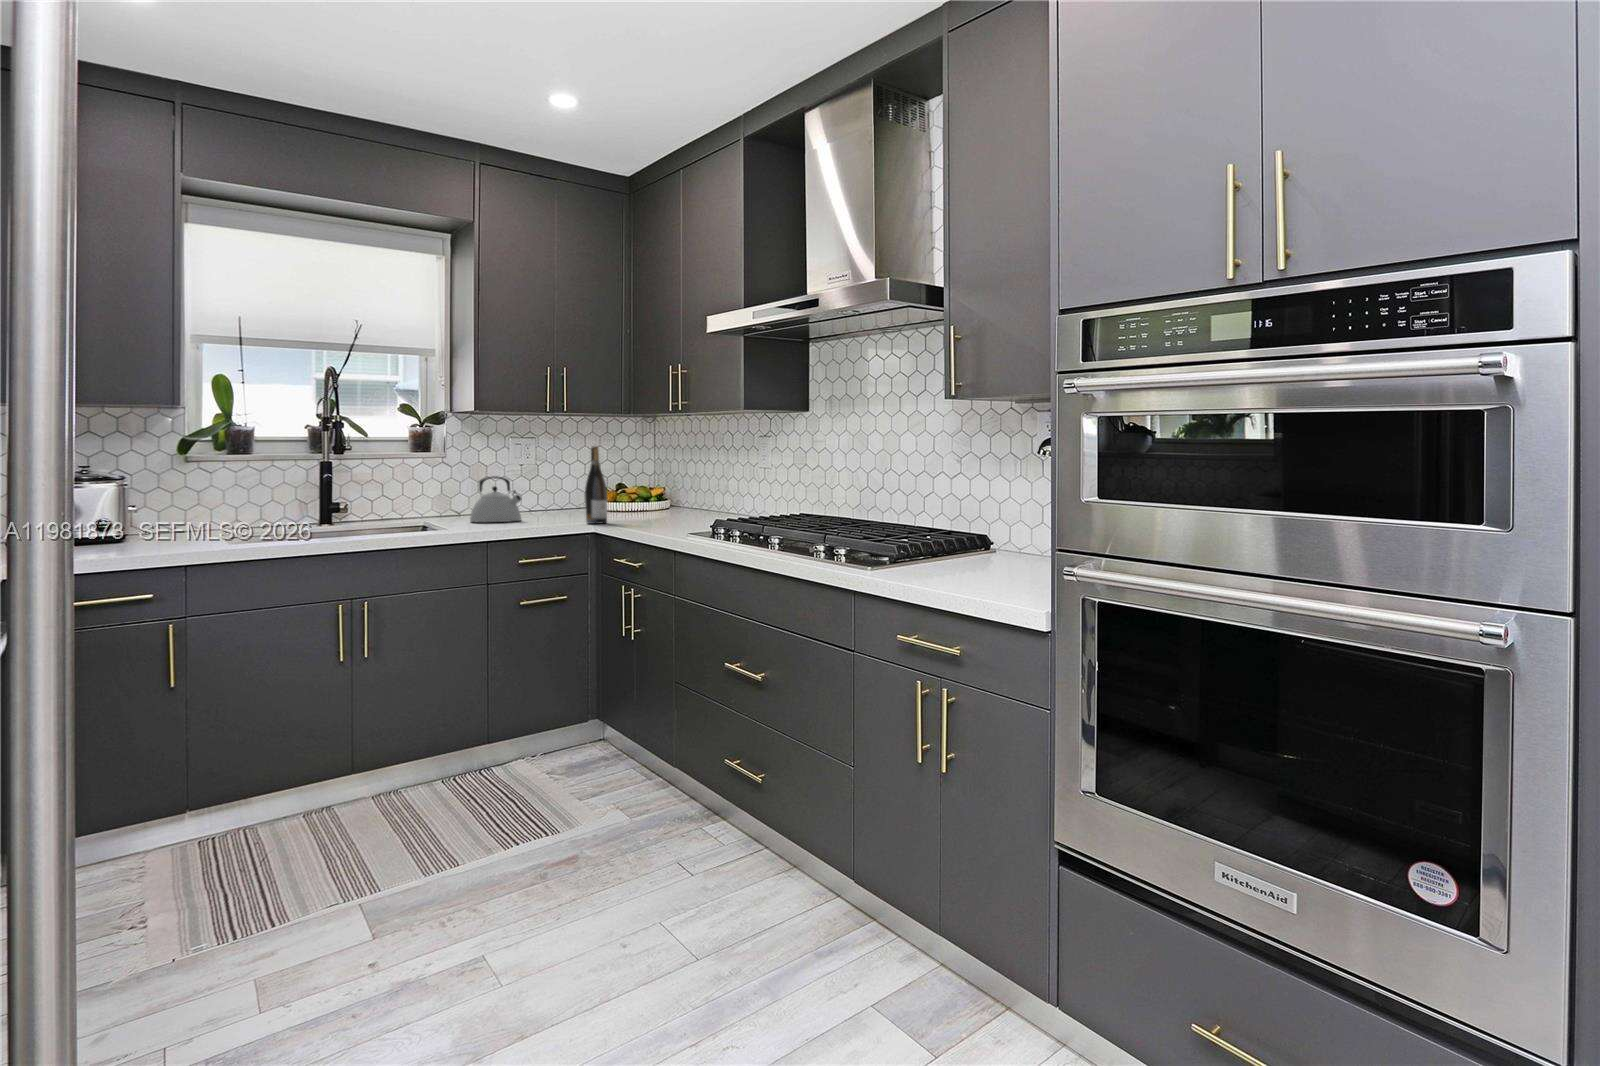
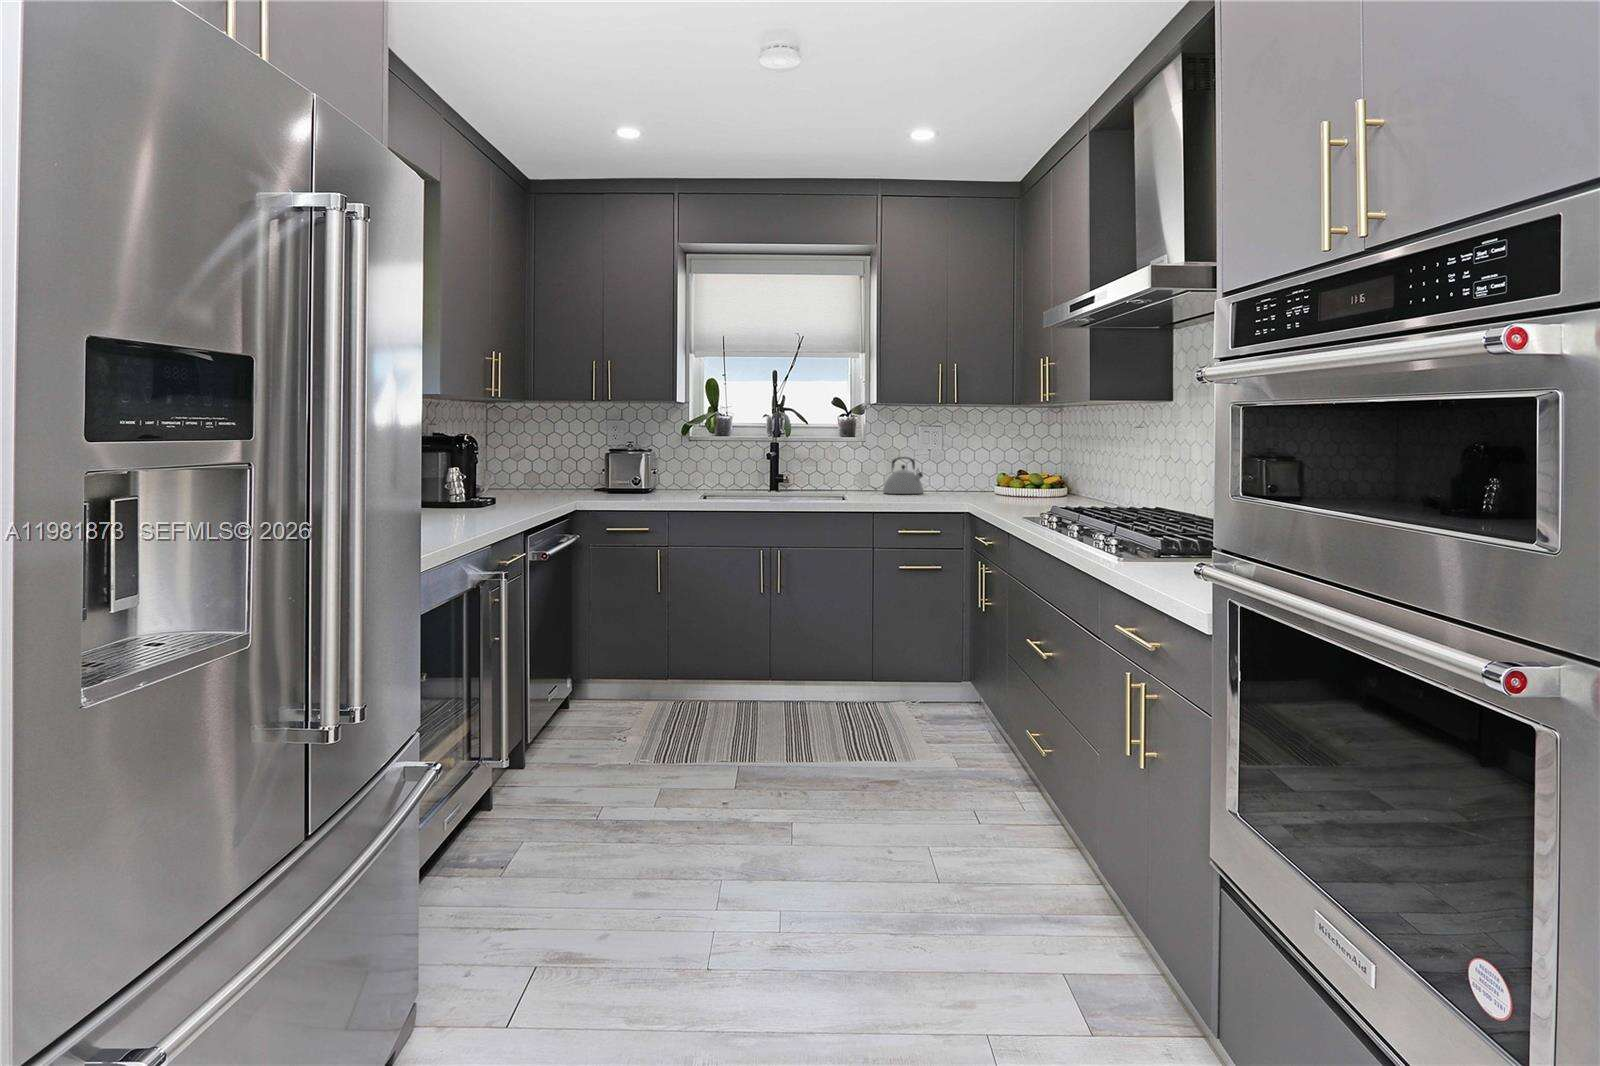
wine bottle: present [585,446,607,524] -> none [966,433,984,498]

